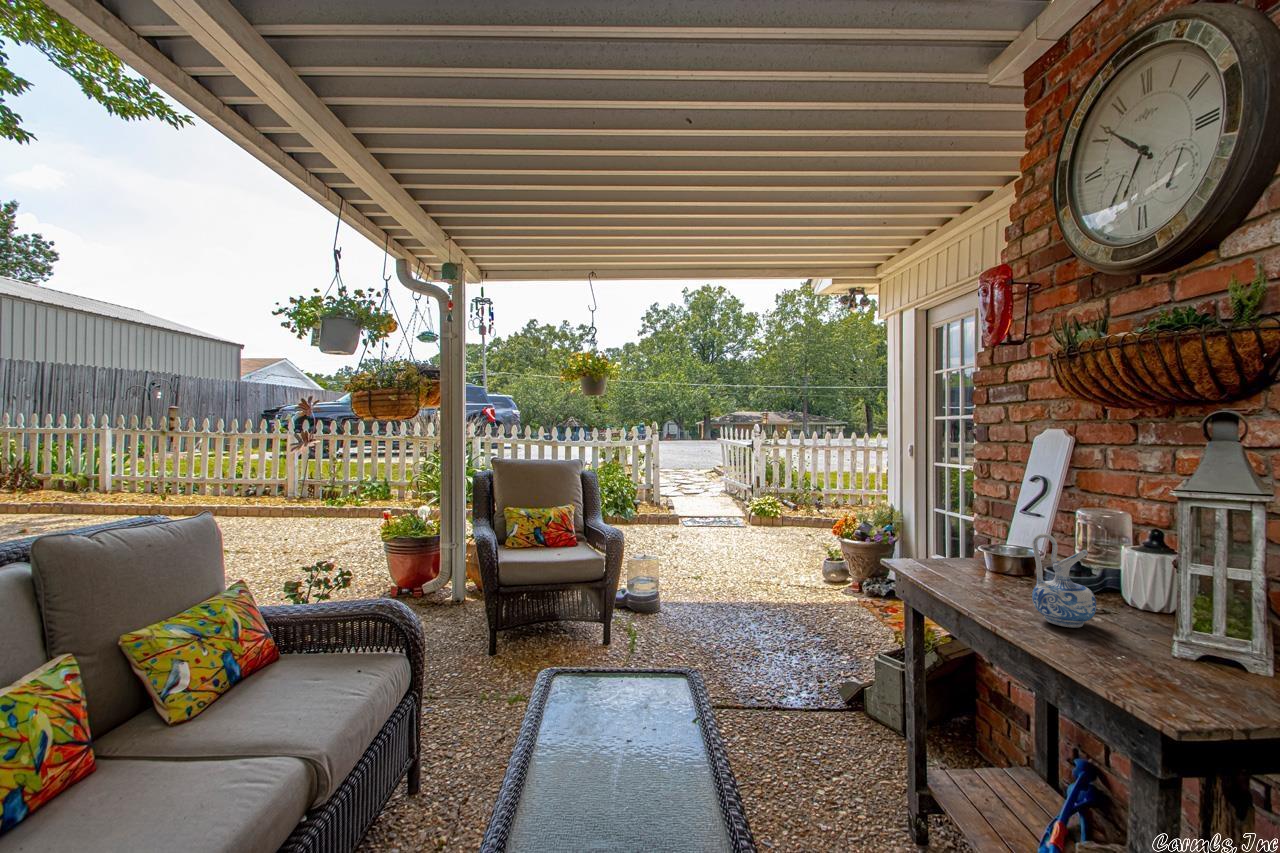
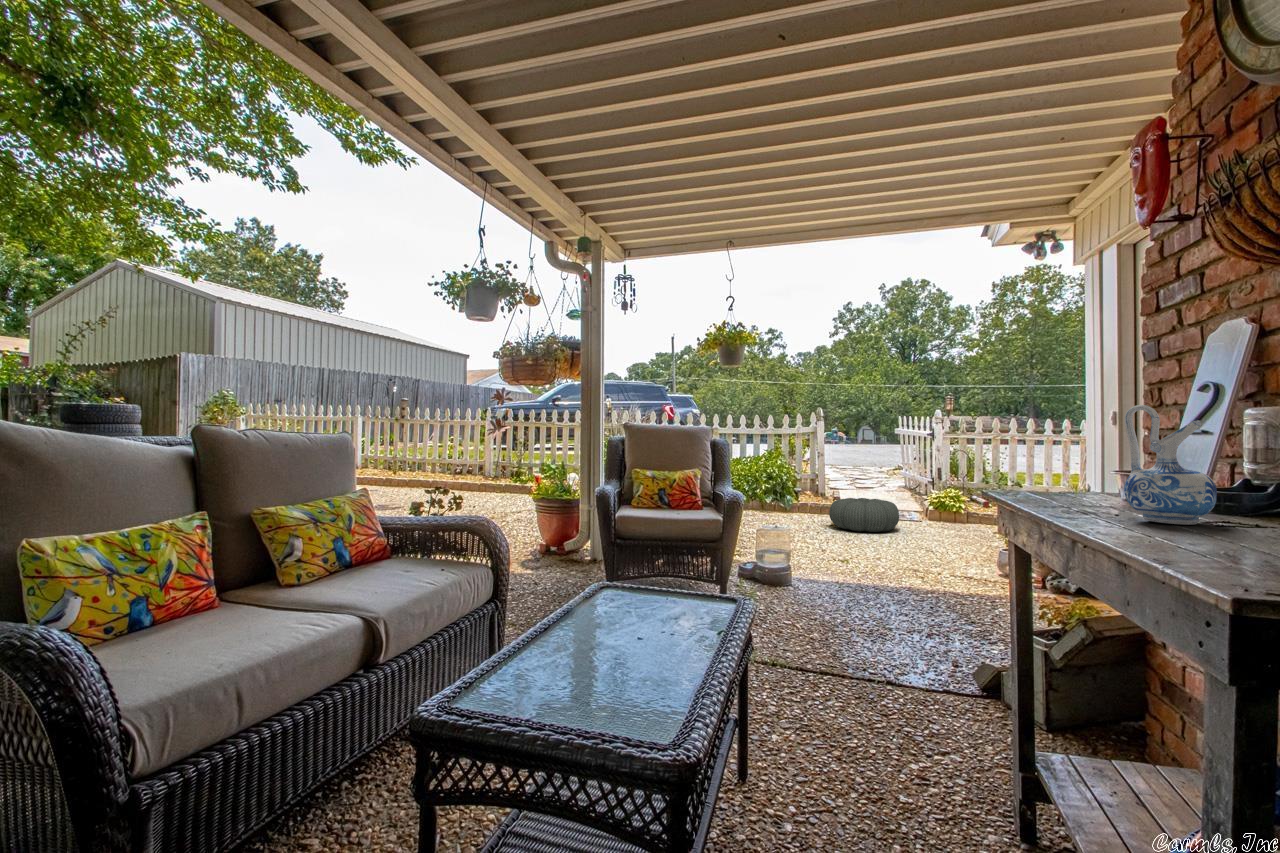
pouf: none [670,508,730,540] -> present [829,498,899,532]

